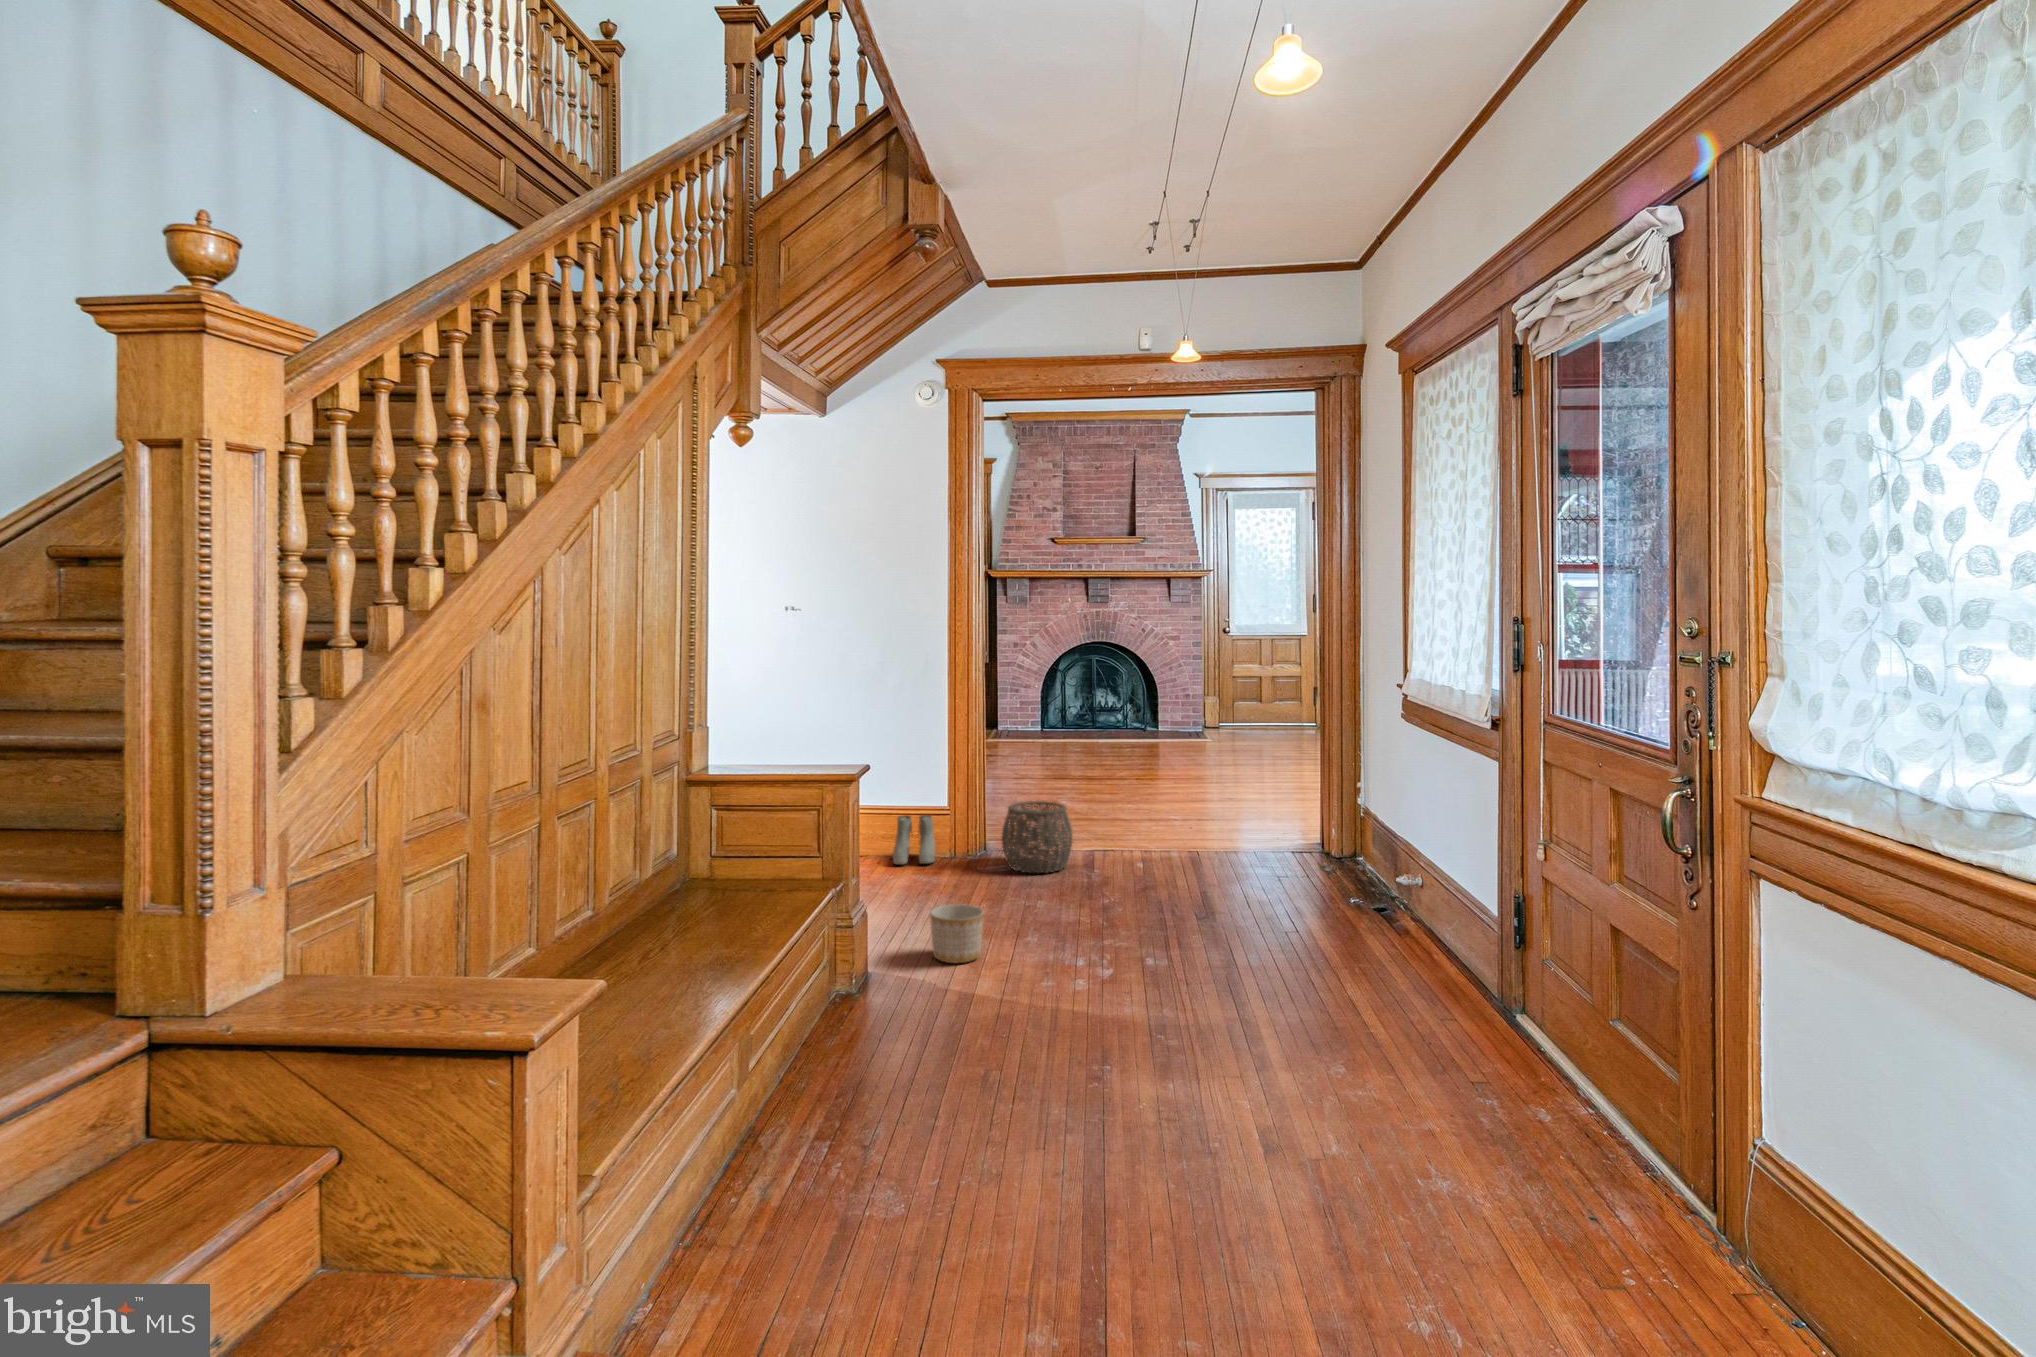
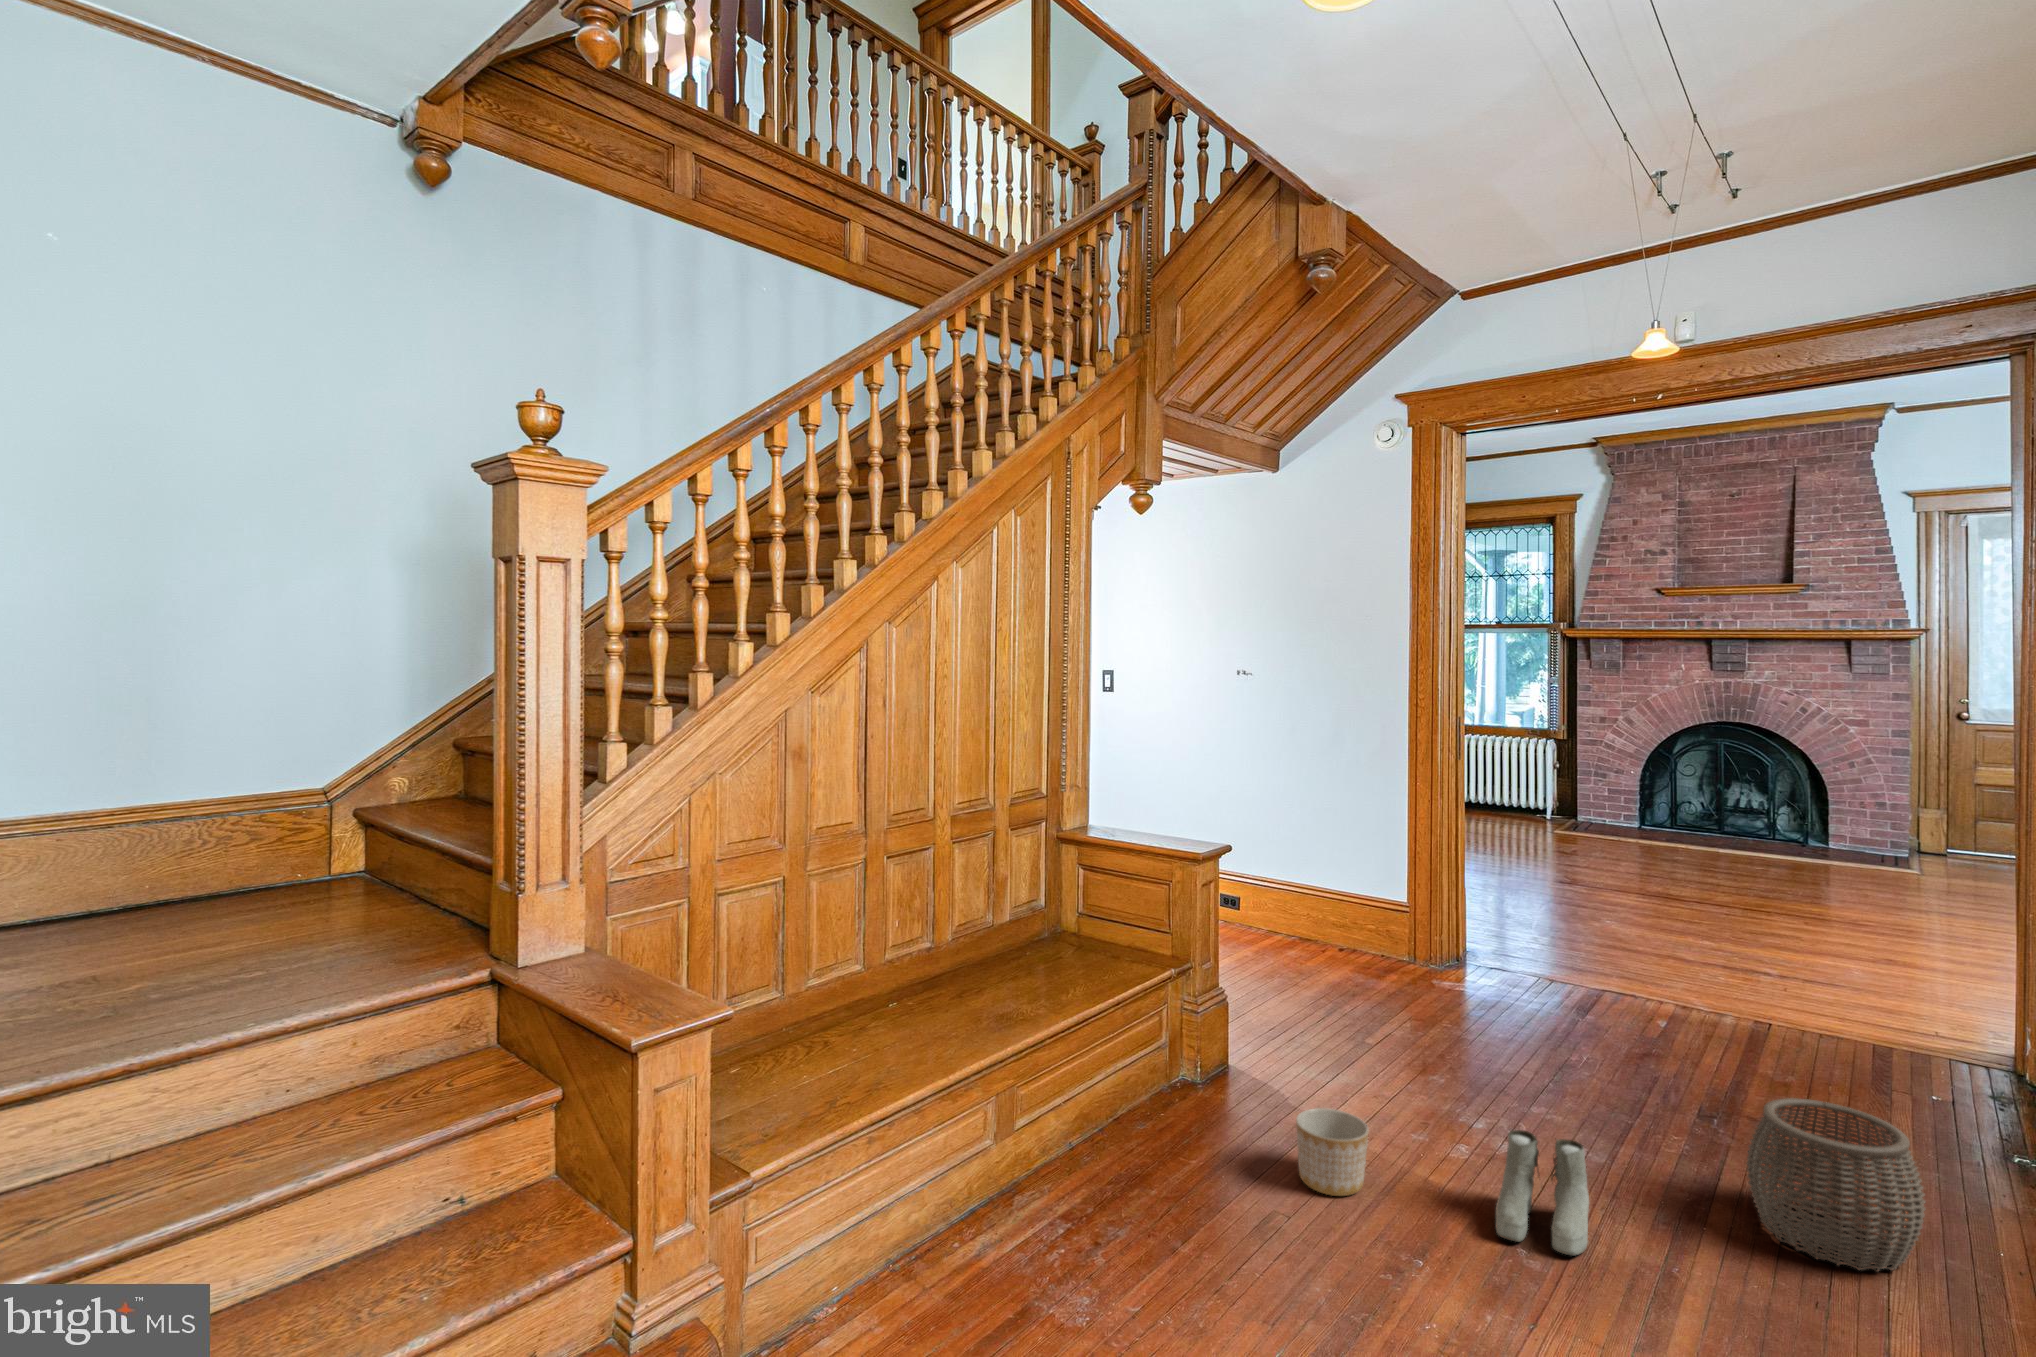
woven basket: present [1002,801,1073,873] -> present [1747,1098,1925,1272]
boots: present [893,815,935,865] -> present [1496,1130,1589,1256]

